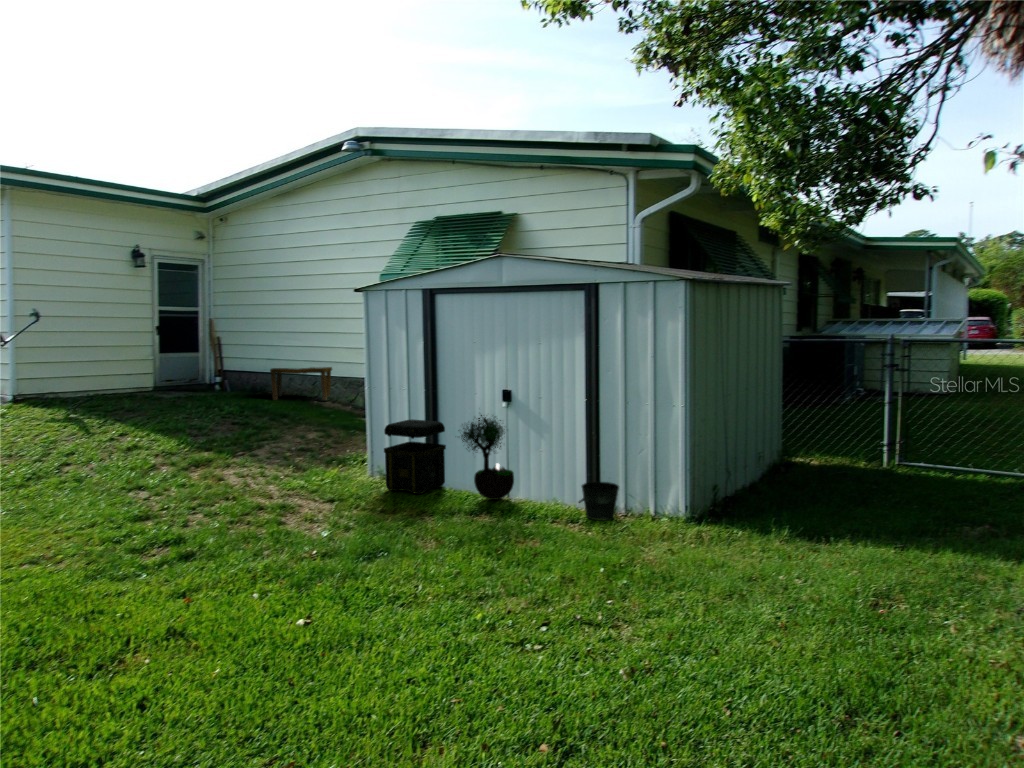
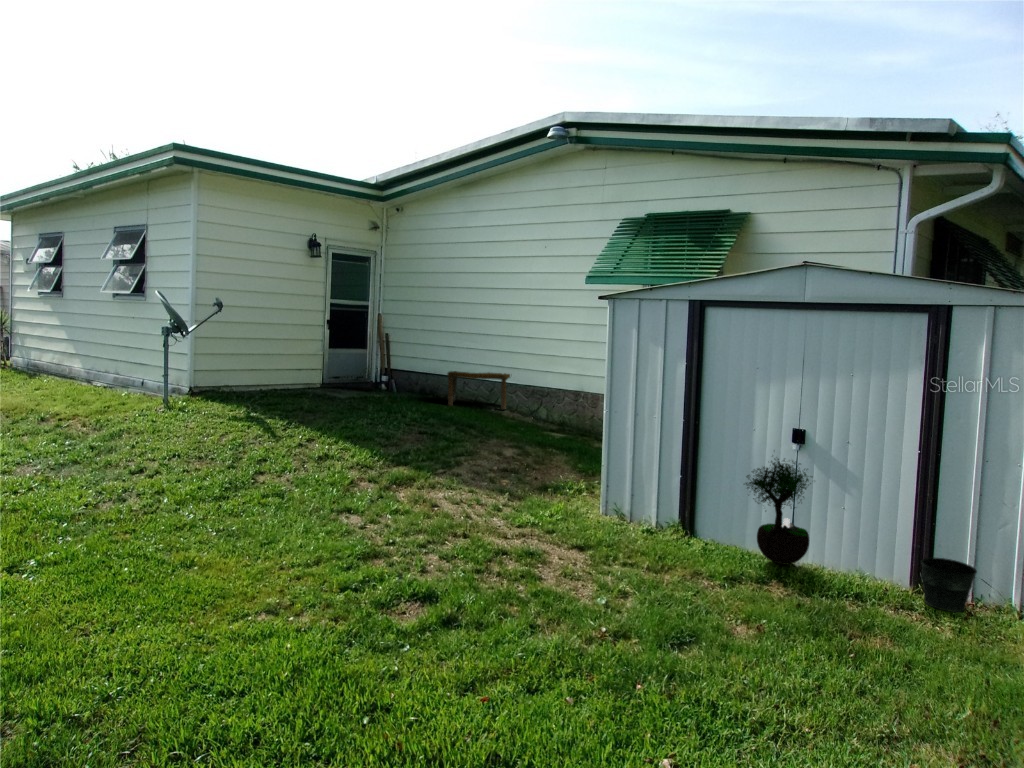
toolbox: present [384,420,446,494] -> none [636,453,710,547]

